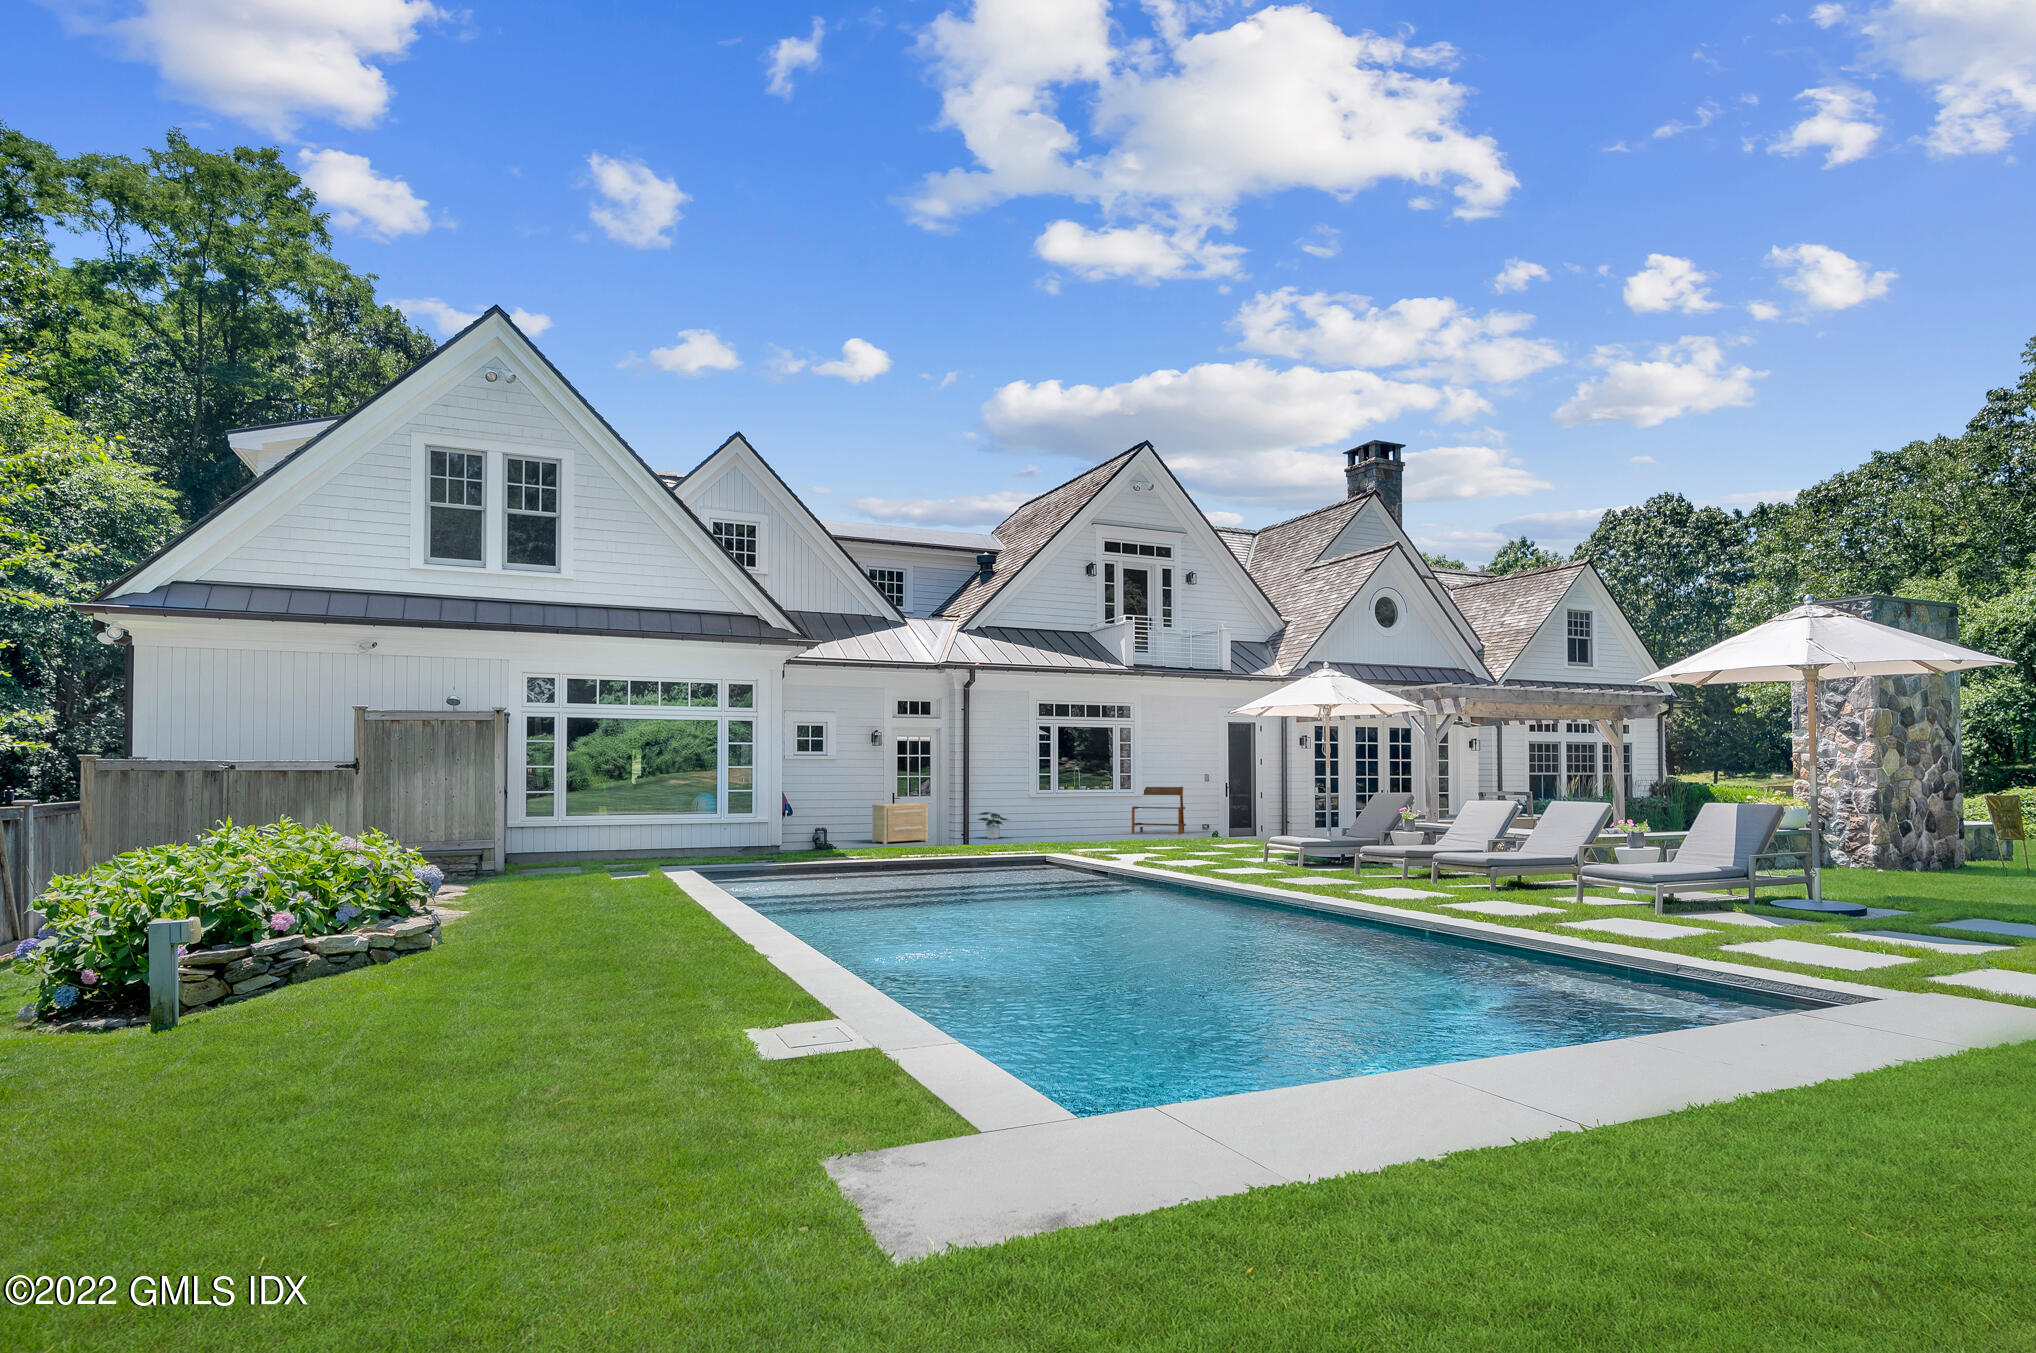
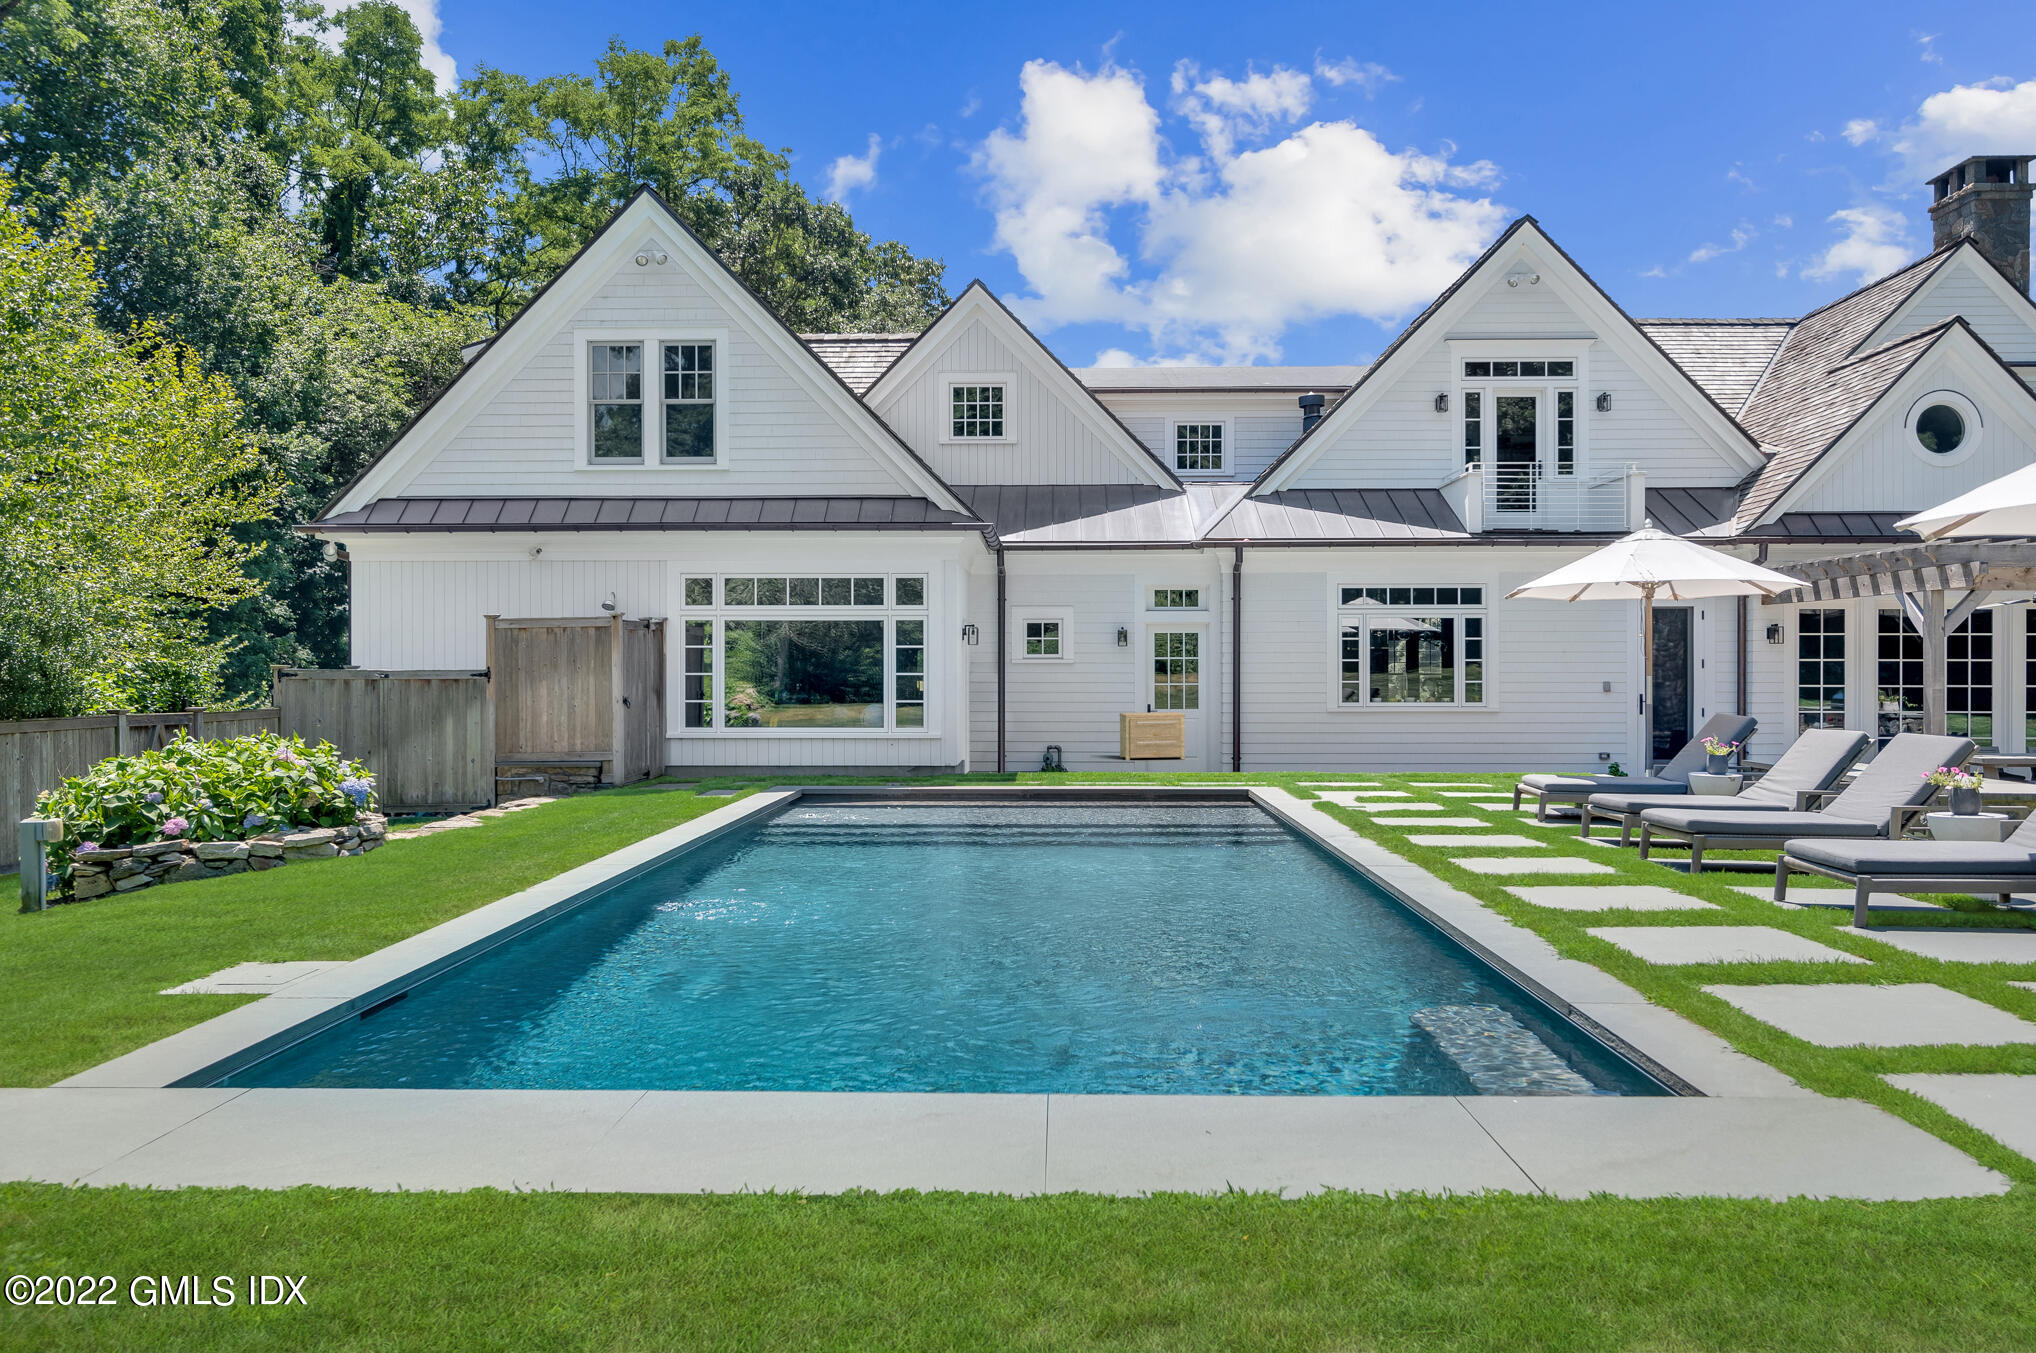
bench: present [1132,787,1186,834] -> none [1479,698,1562,766]
potted plant: present [978,812,1009,839] -> none [1253,726,1296,760]

